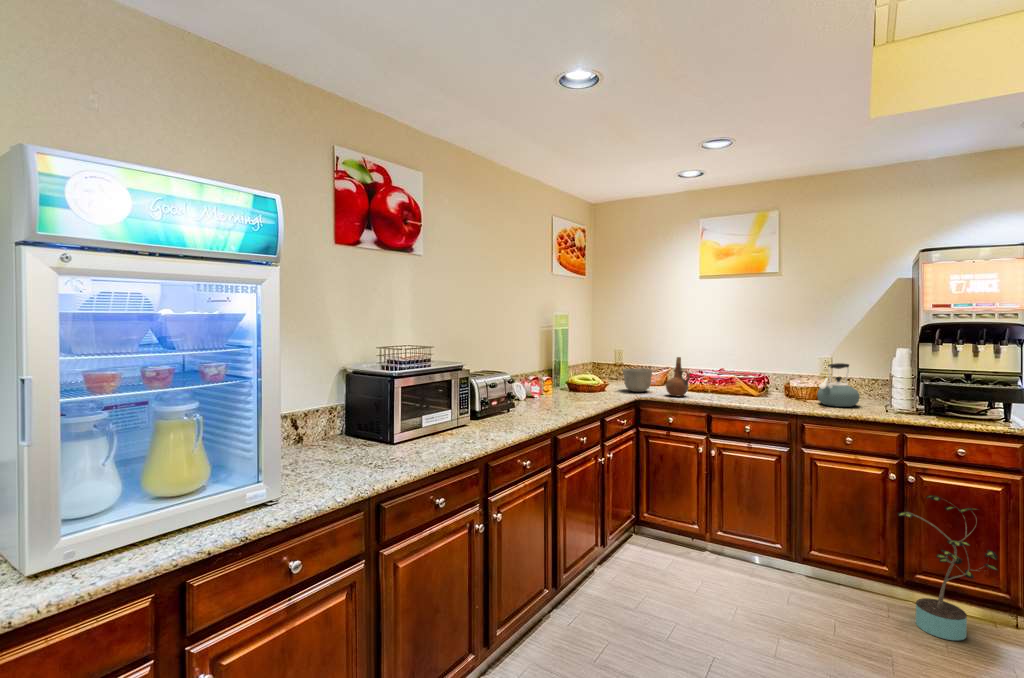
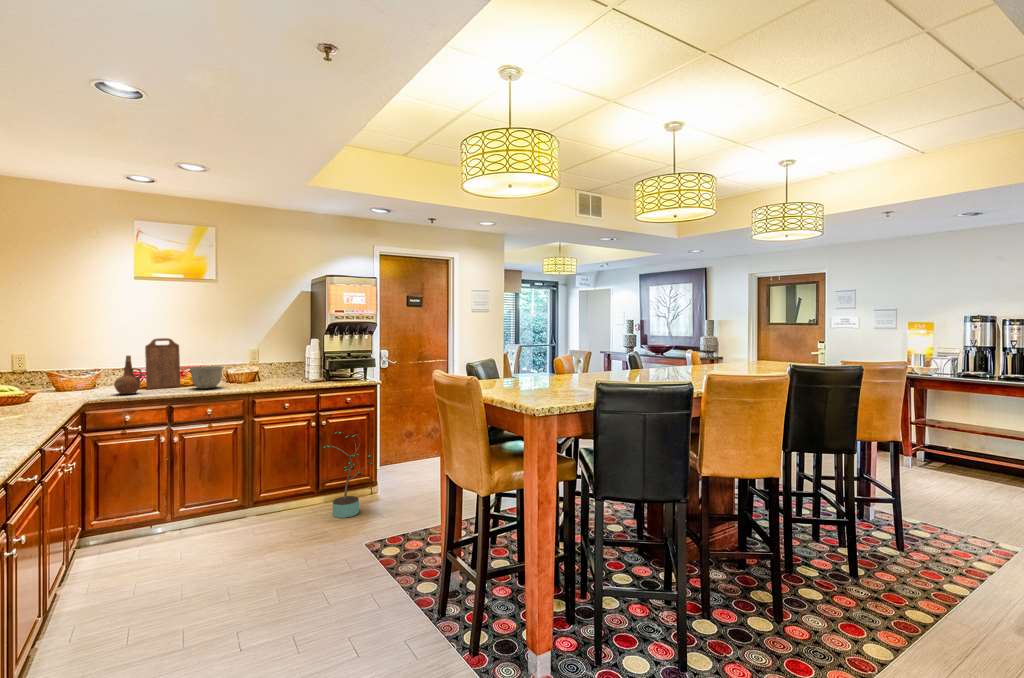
cutting board: none [699,341,733,395] -> present [145,338,180,389]
kettle: present [817,363,860,407] -> none [256,352,286,384]
ceramic bowl: present [623,368,653,392] -> present [190,366,223,389]

